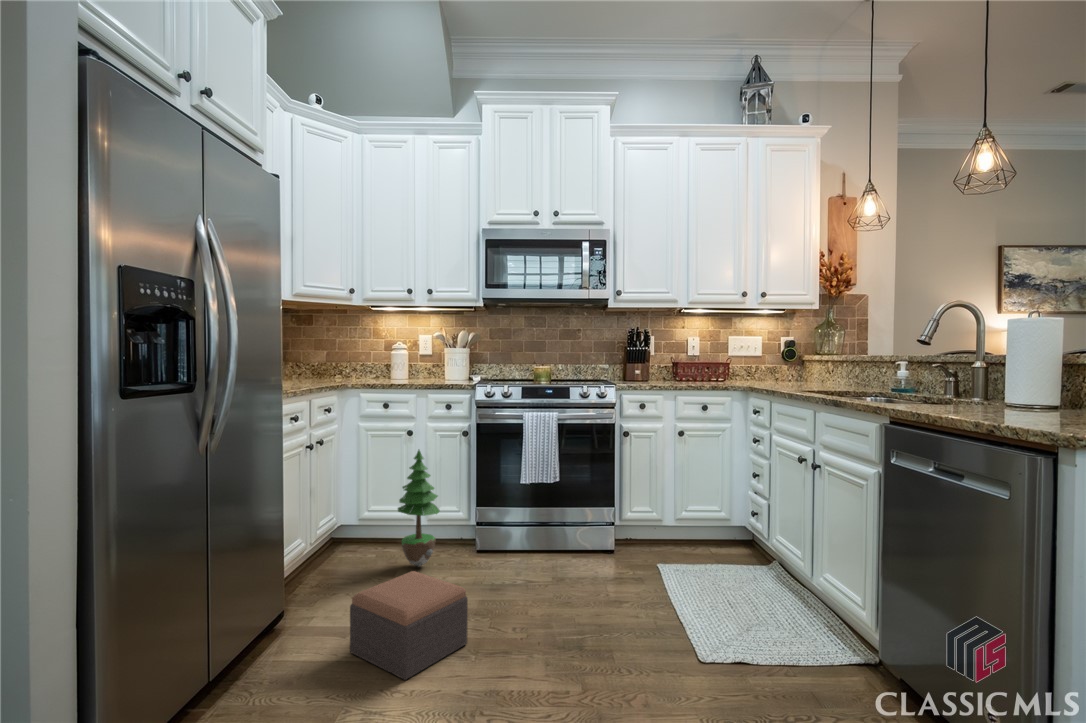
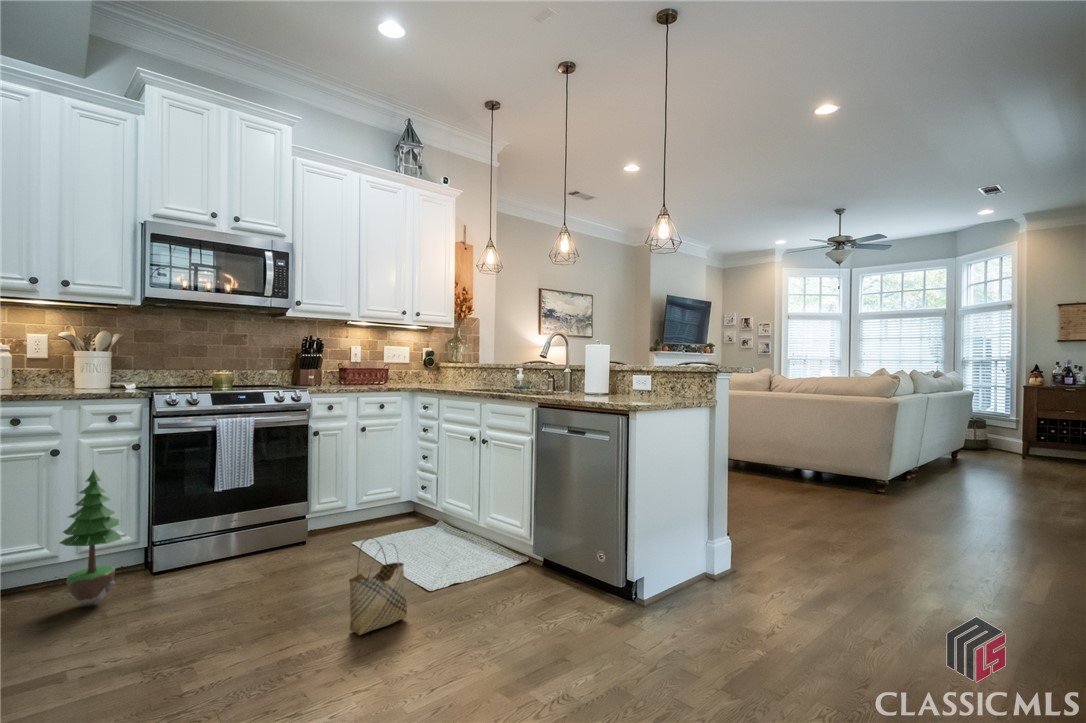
woven basket: none [567,568,644,688] -> present [349,538,407,635]
footstool: present [350,571,468,680] -> none [92,590,231,696]

